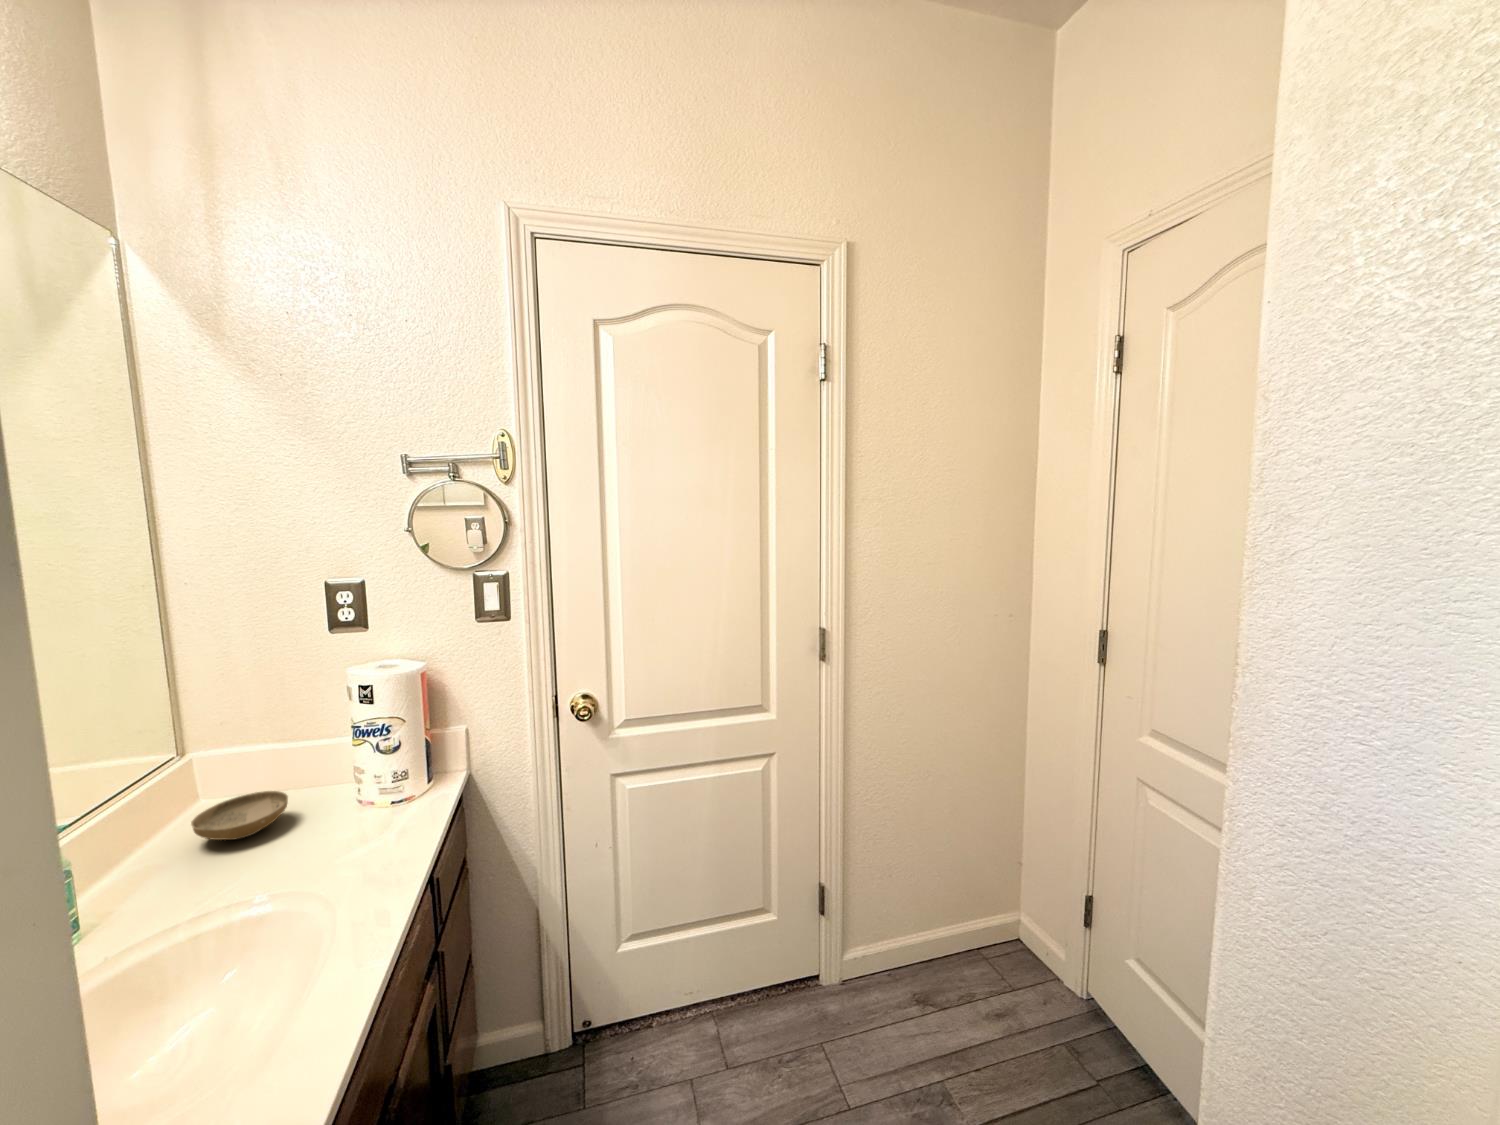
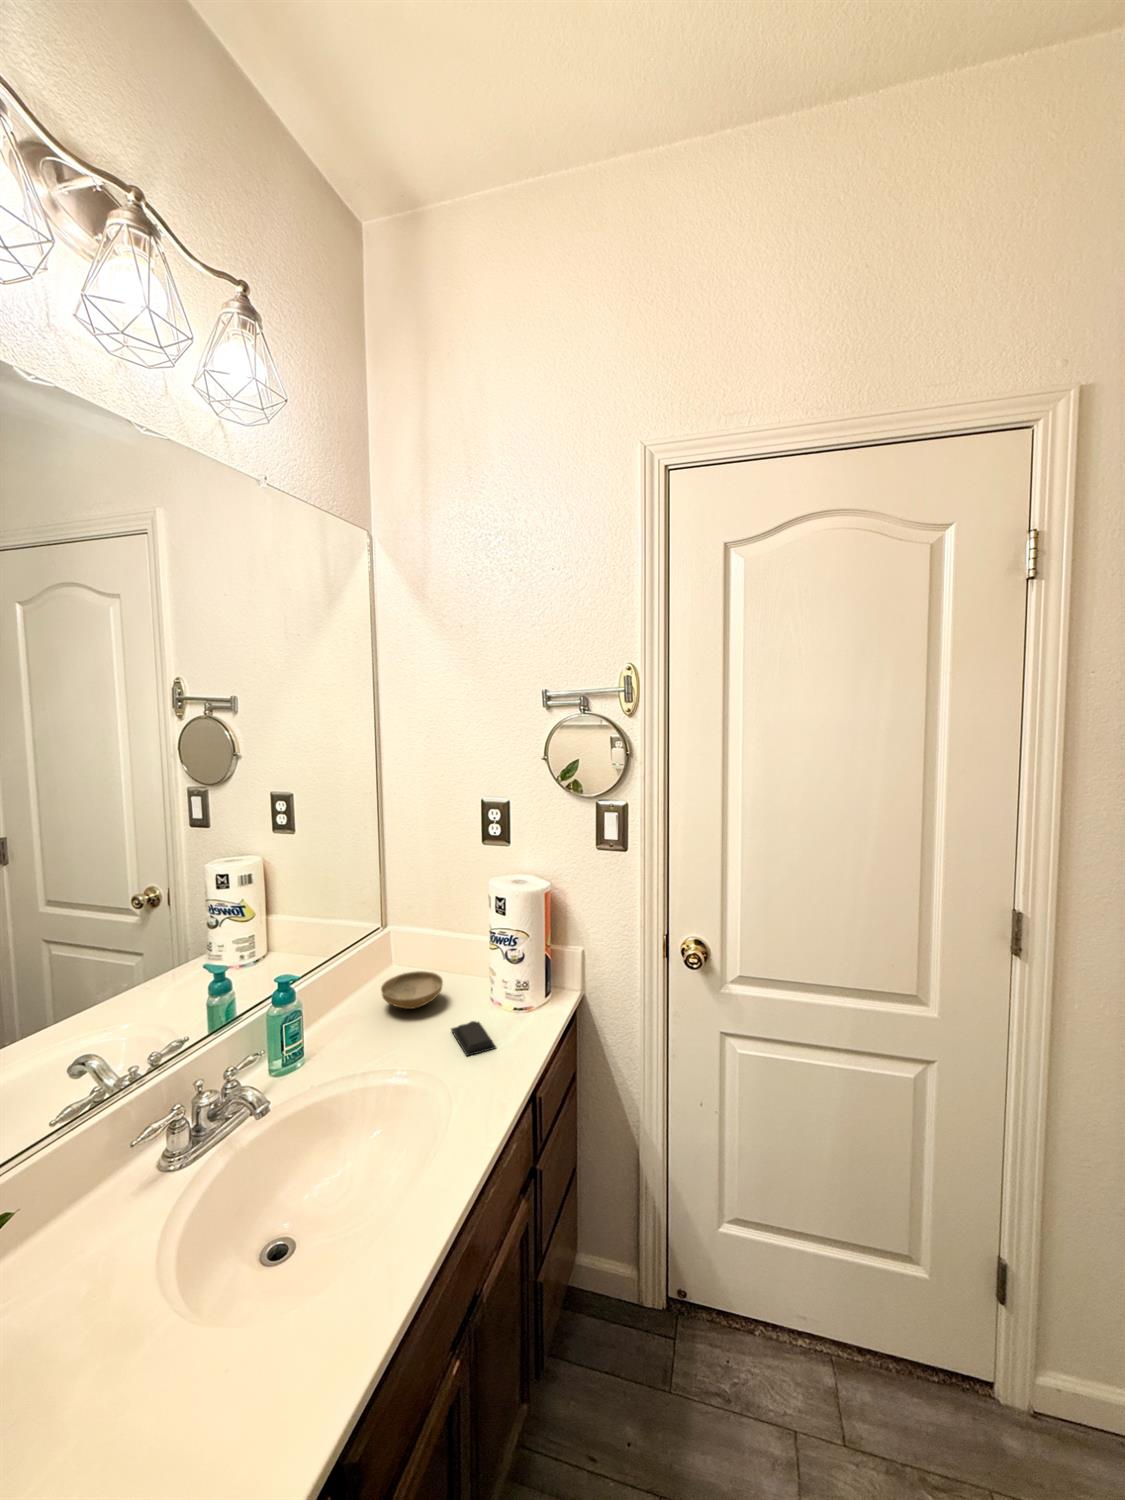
soap bar: none [310,825,377,862] -> present [451,1021,496,1056]

